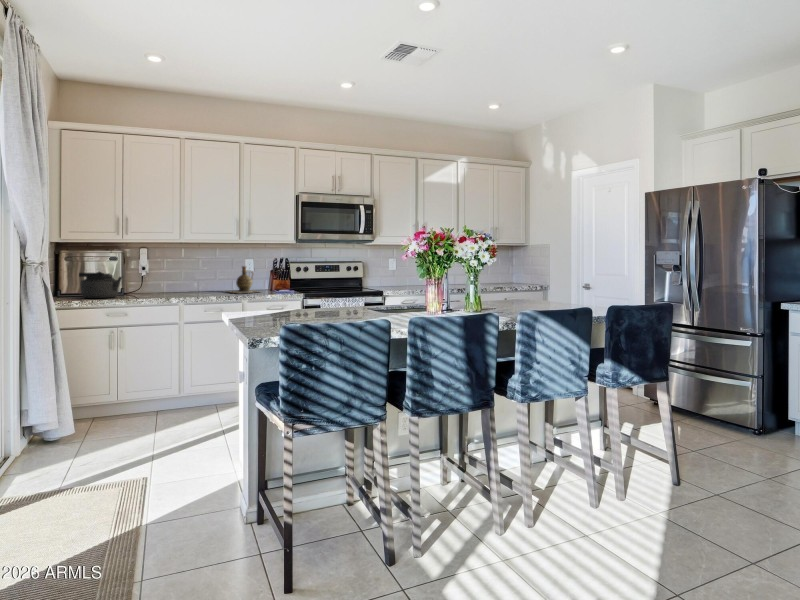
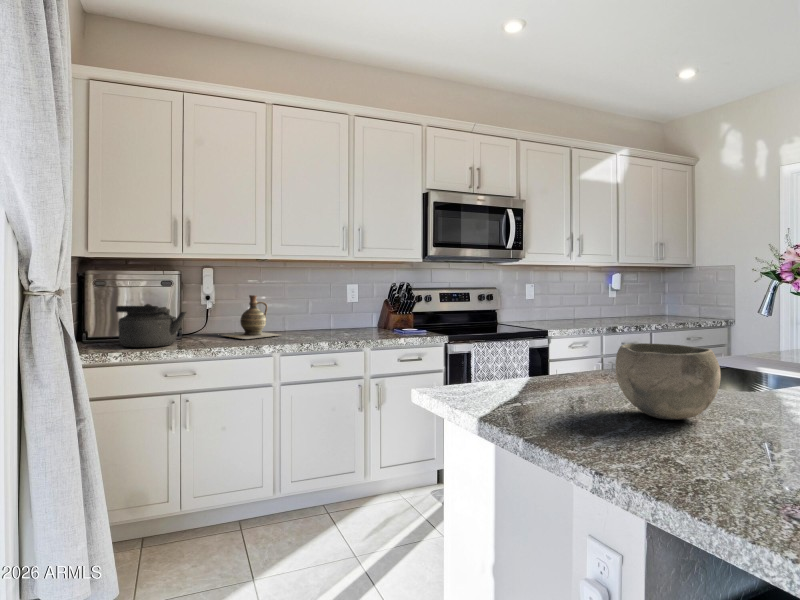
ceramic jug: present [230,266,256,293] -> present [223,295,279,339]
bowl: none [270,287,310,317] -> present [616,343,721,420]

